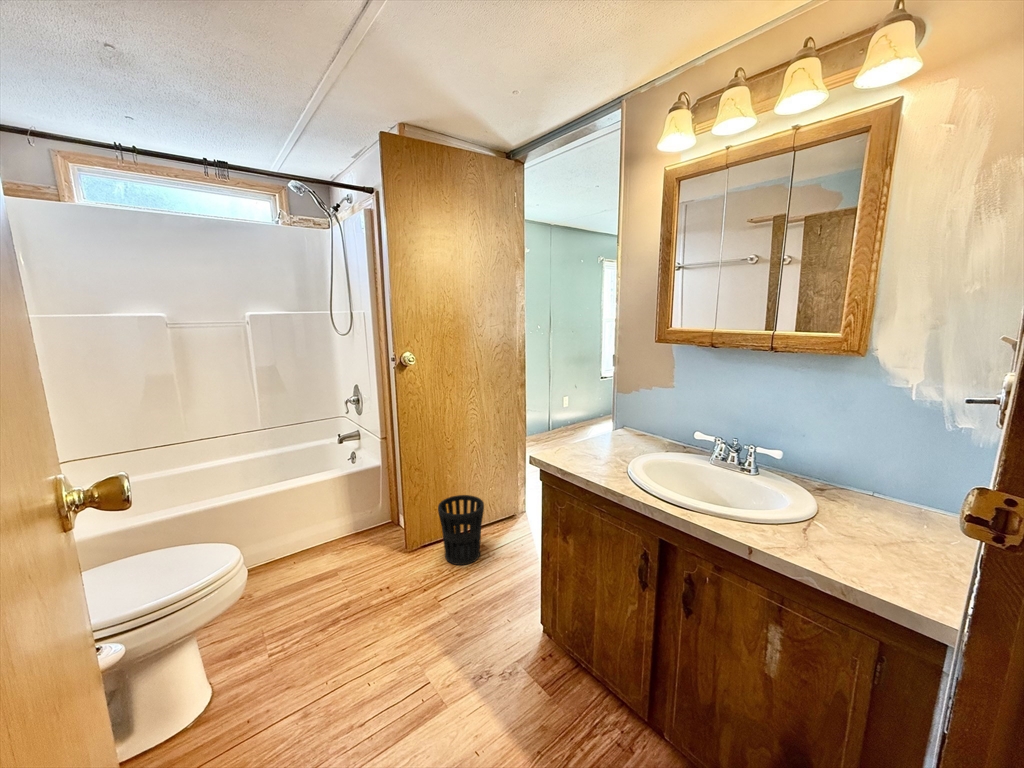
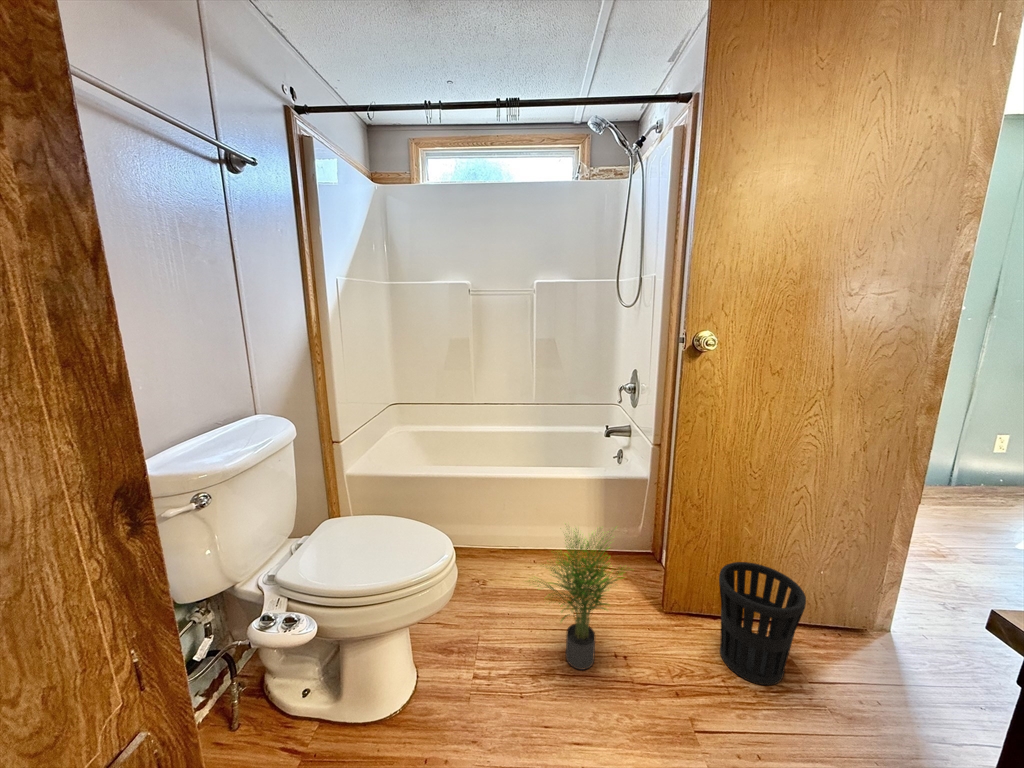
potted plant: none [303,495,387,610] -> present [538,531,621,670]

